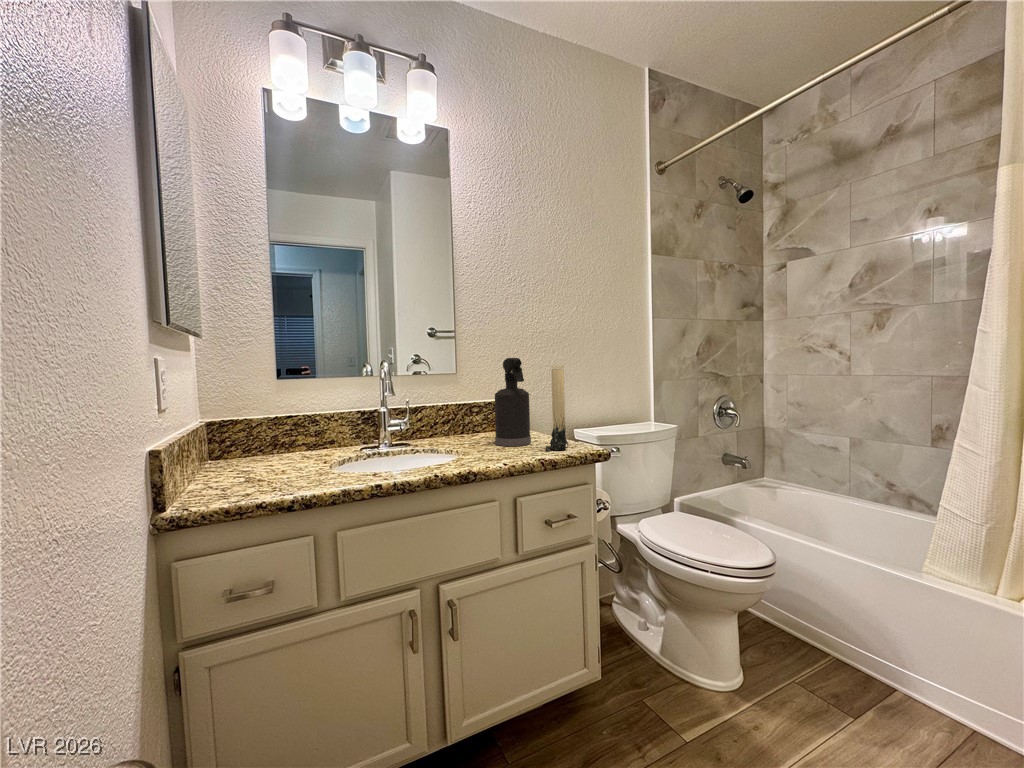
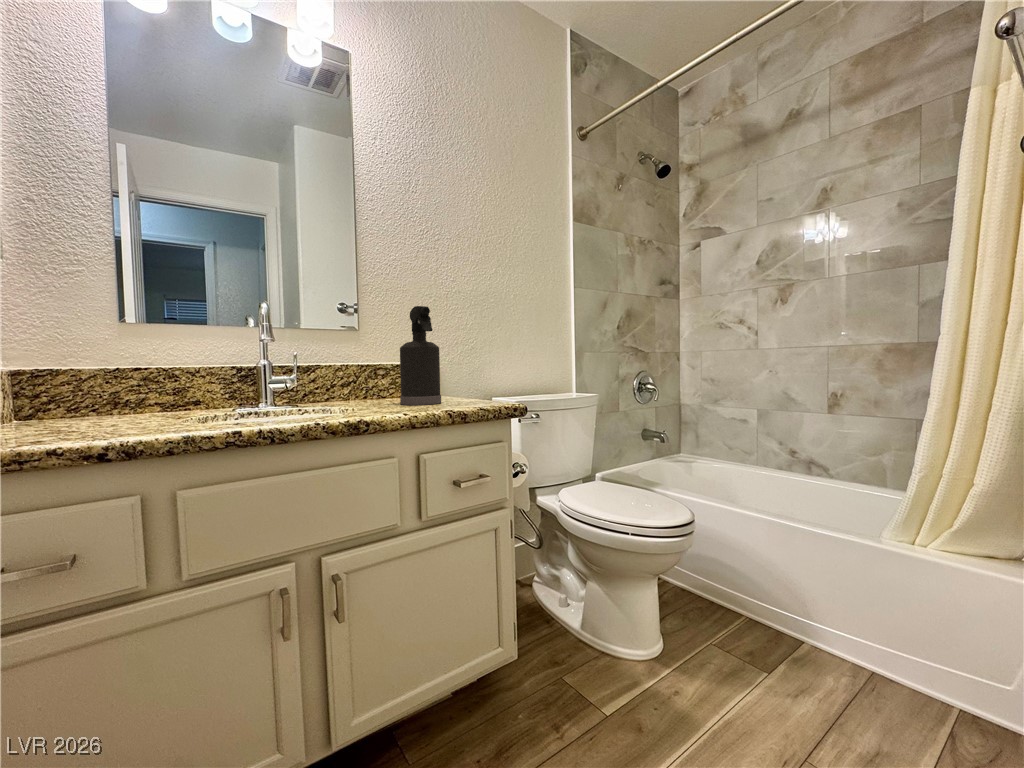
candle: present [545,366,569,451] -> none [455,311,481,406]

